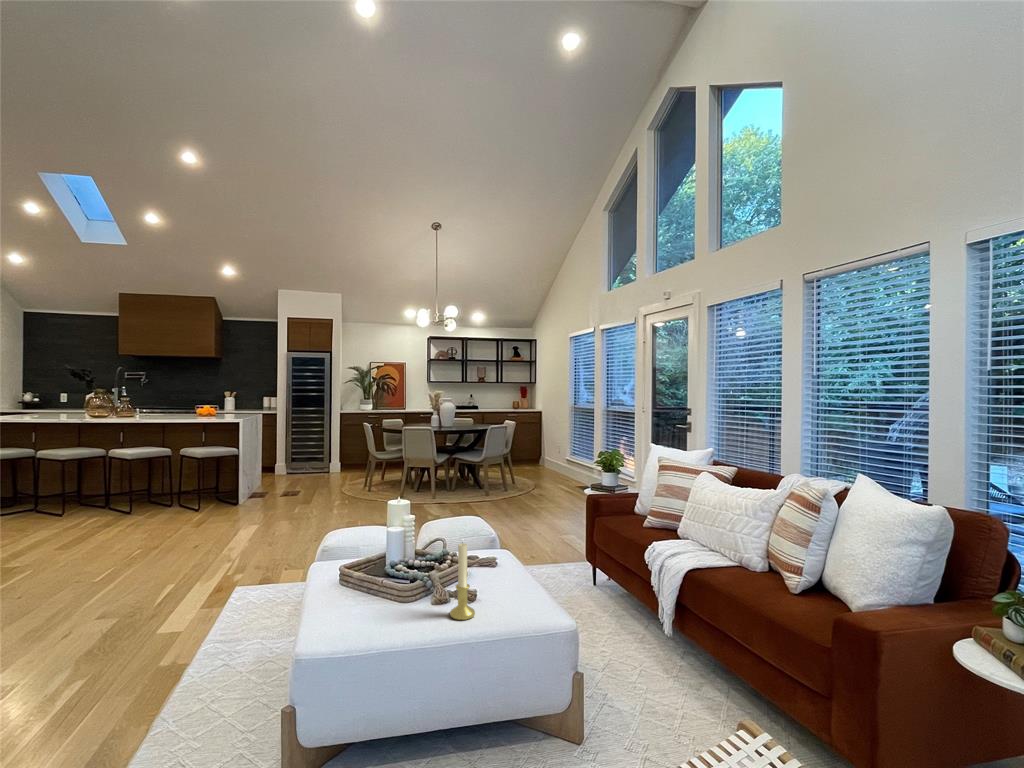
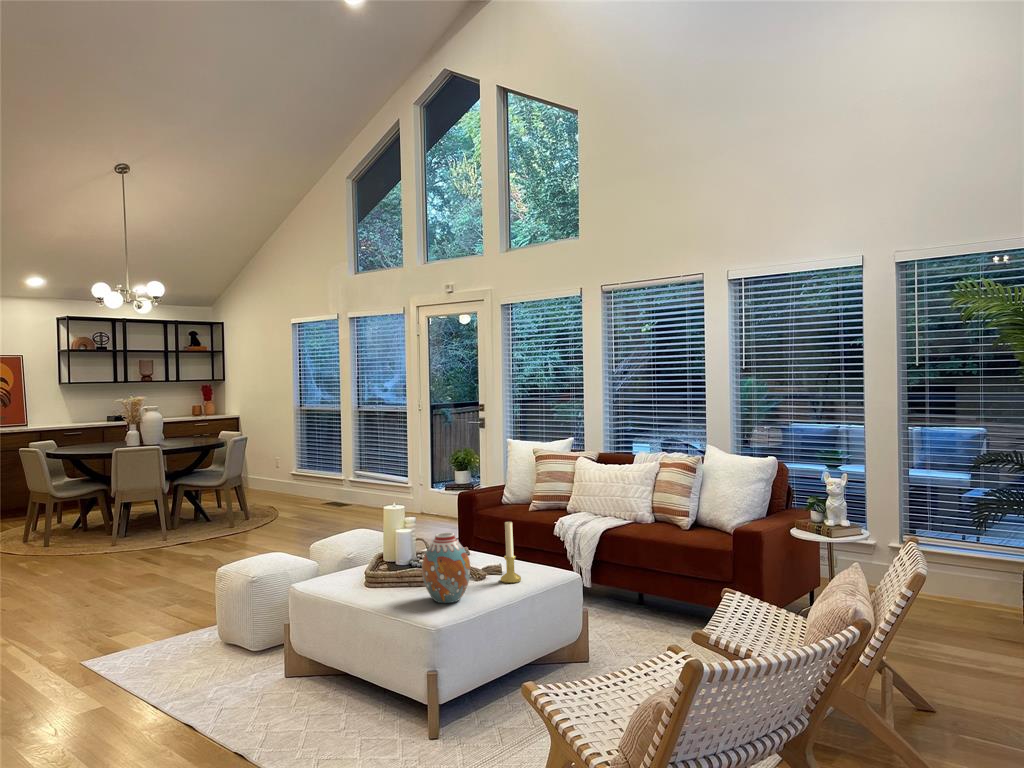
vase: none [330,544,388,629] -> present [422,532,470,603]

